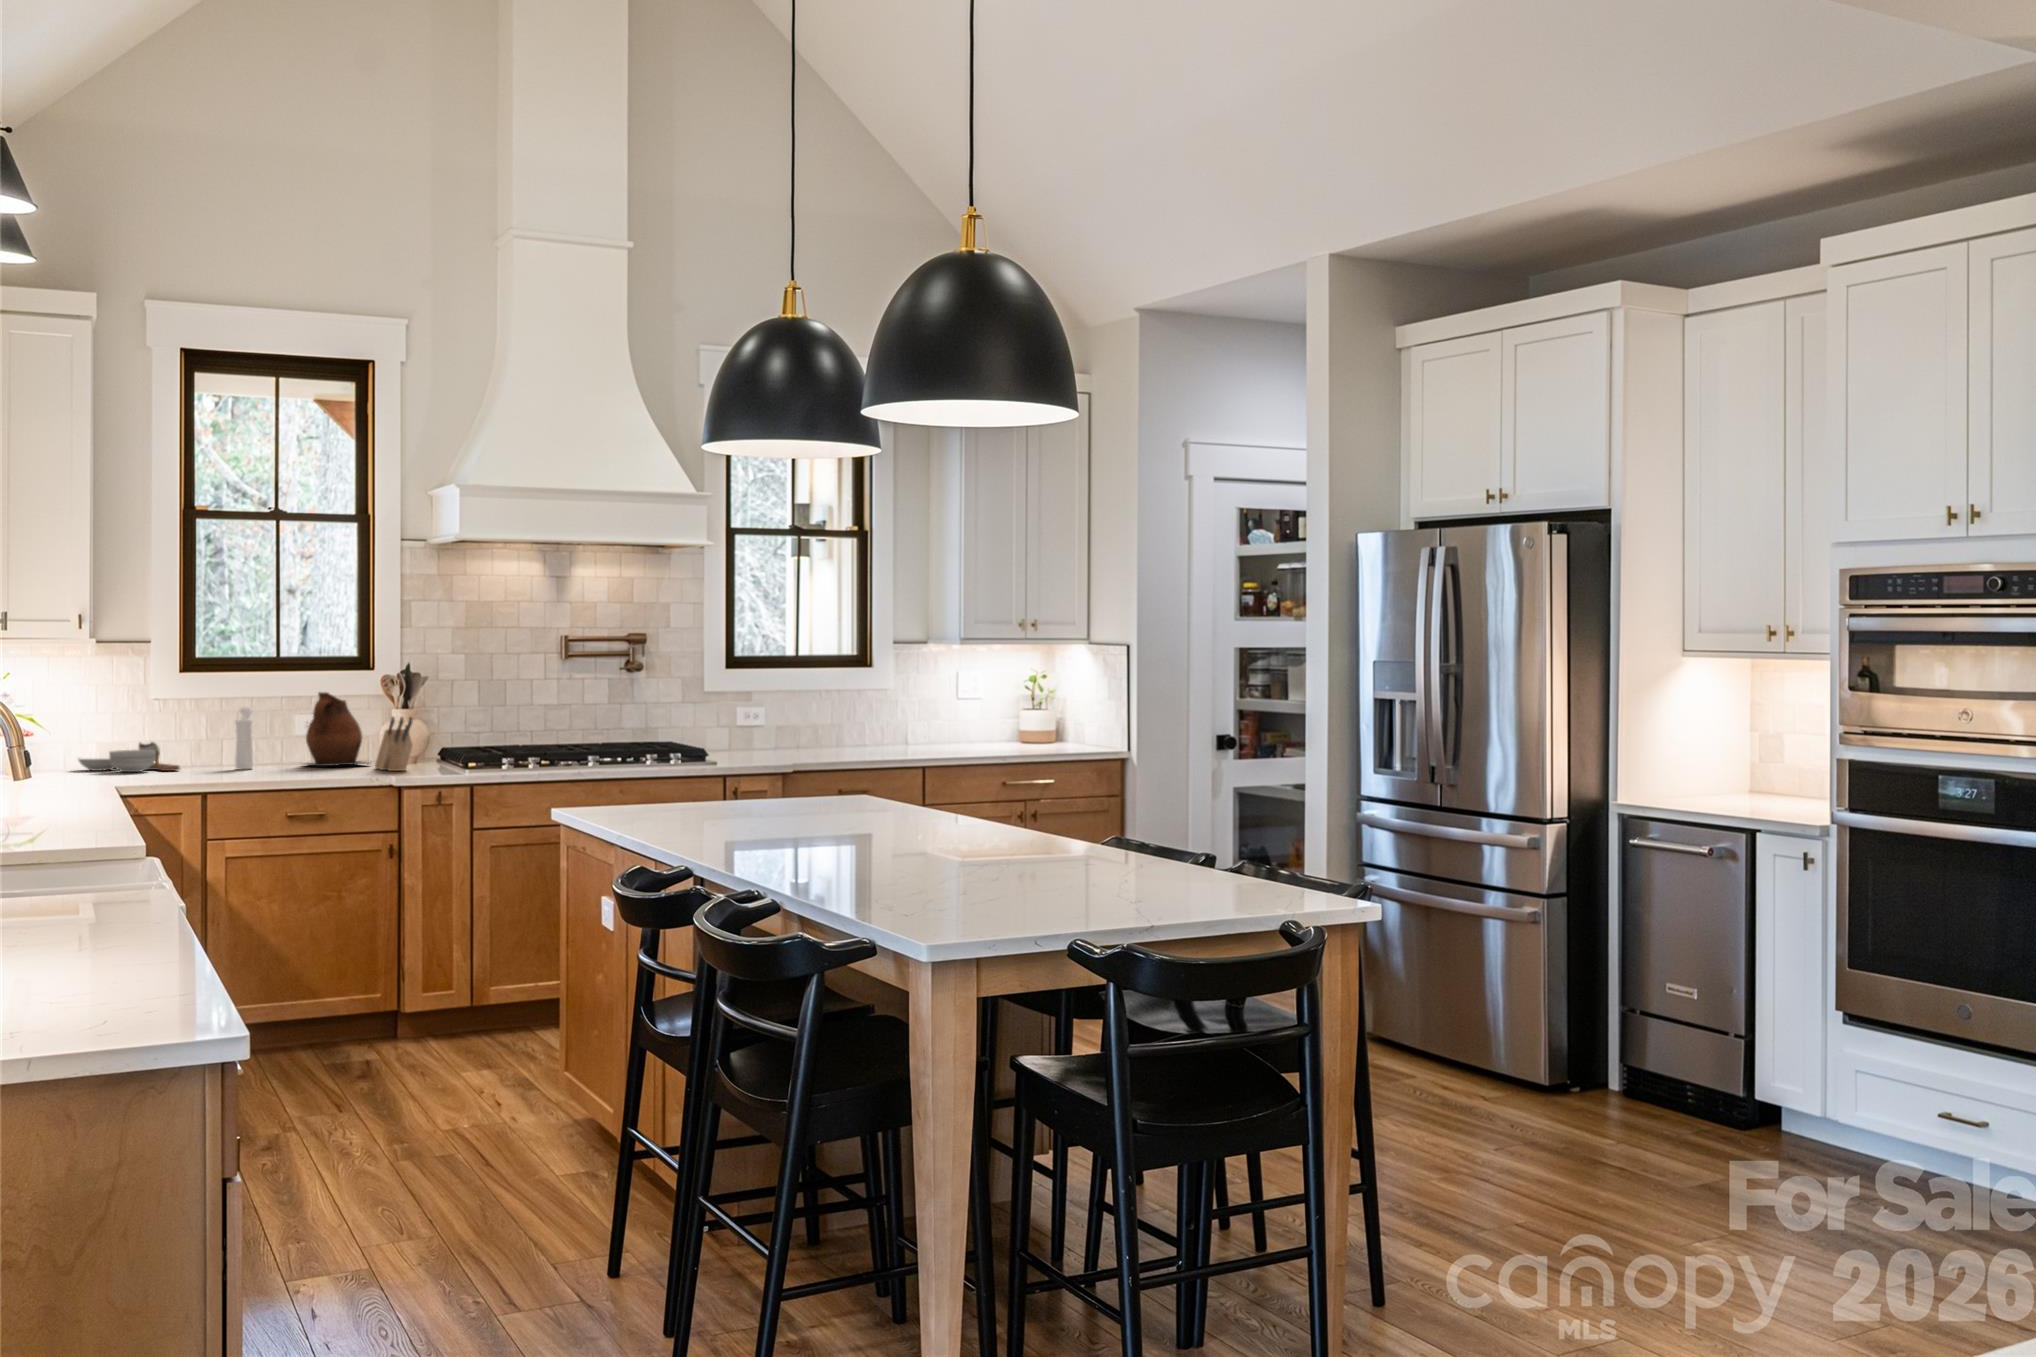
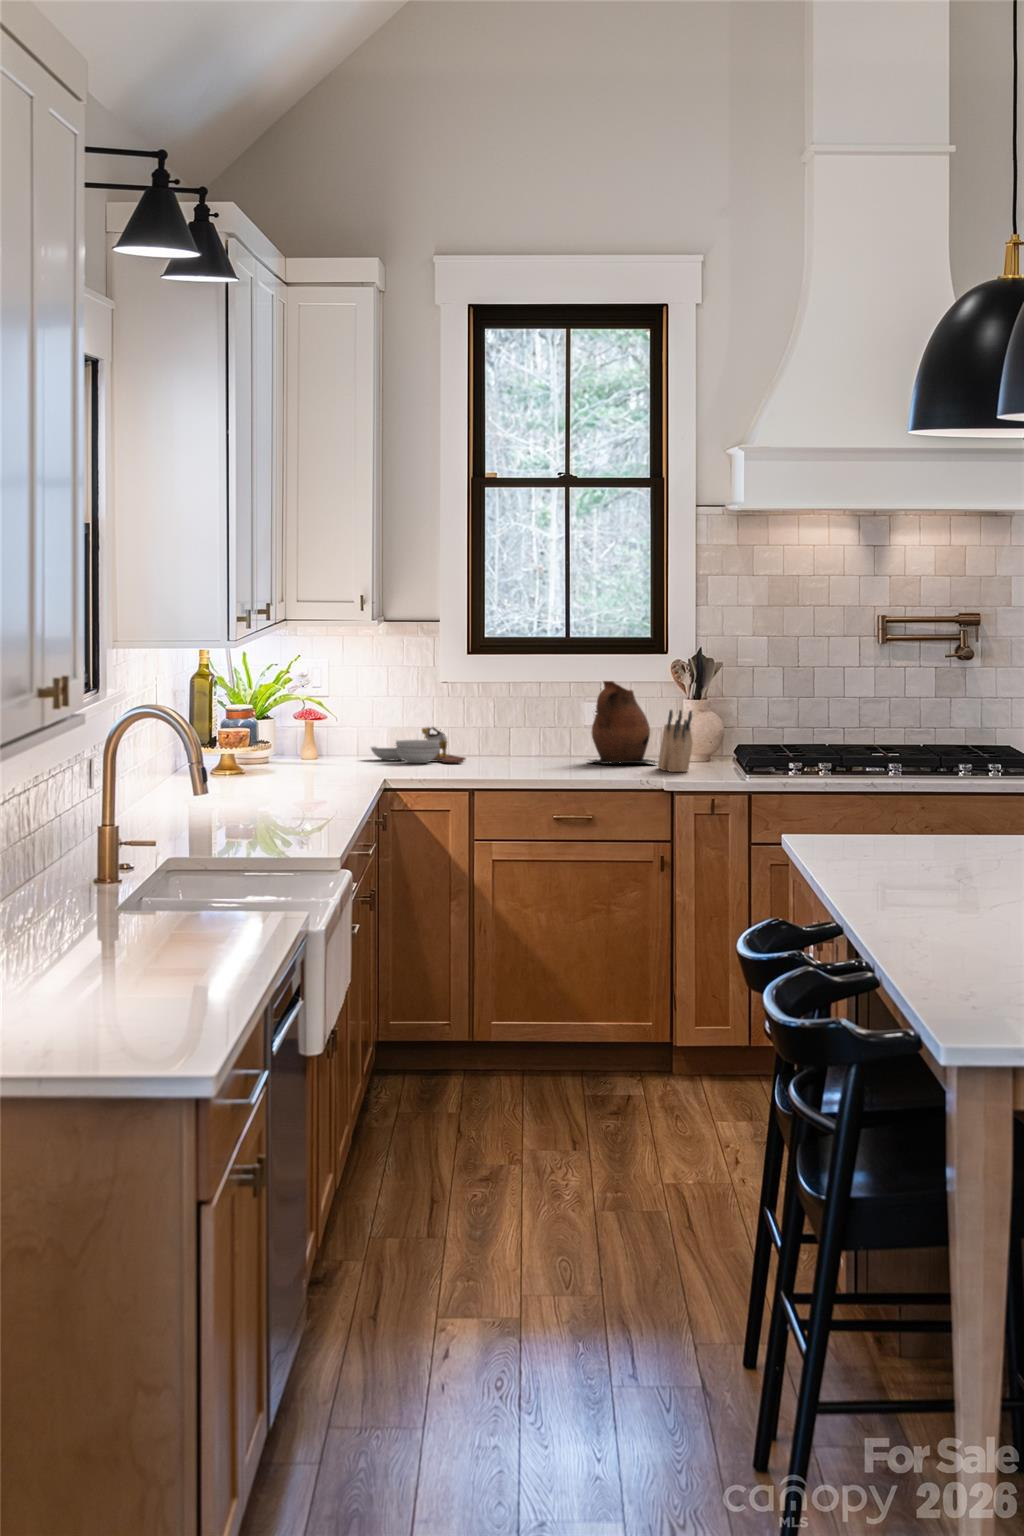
pepper mill: present [235,707,253,770] -> none [517,696,539,764]

